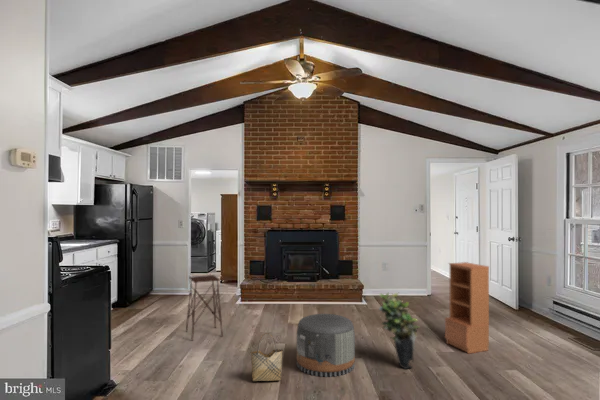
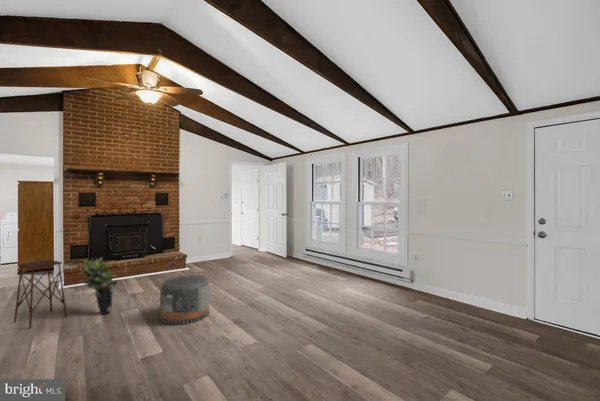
bookcase: present [445,262,489,353] -> none [259,229,286,287]
potted plant: present [379,293,418,369] -> present [82,258,117,314]
woven basket: present [251,333,283,381] -> none [126,299,156,342]

